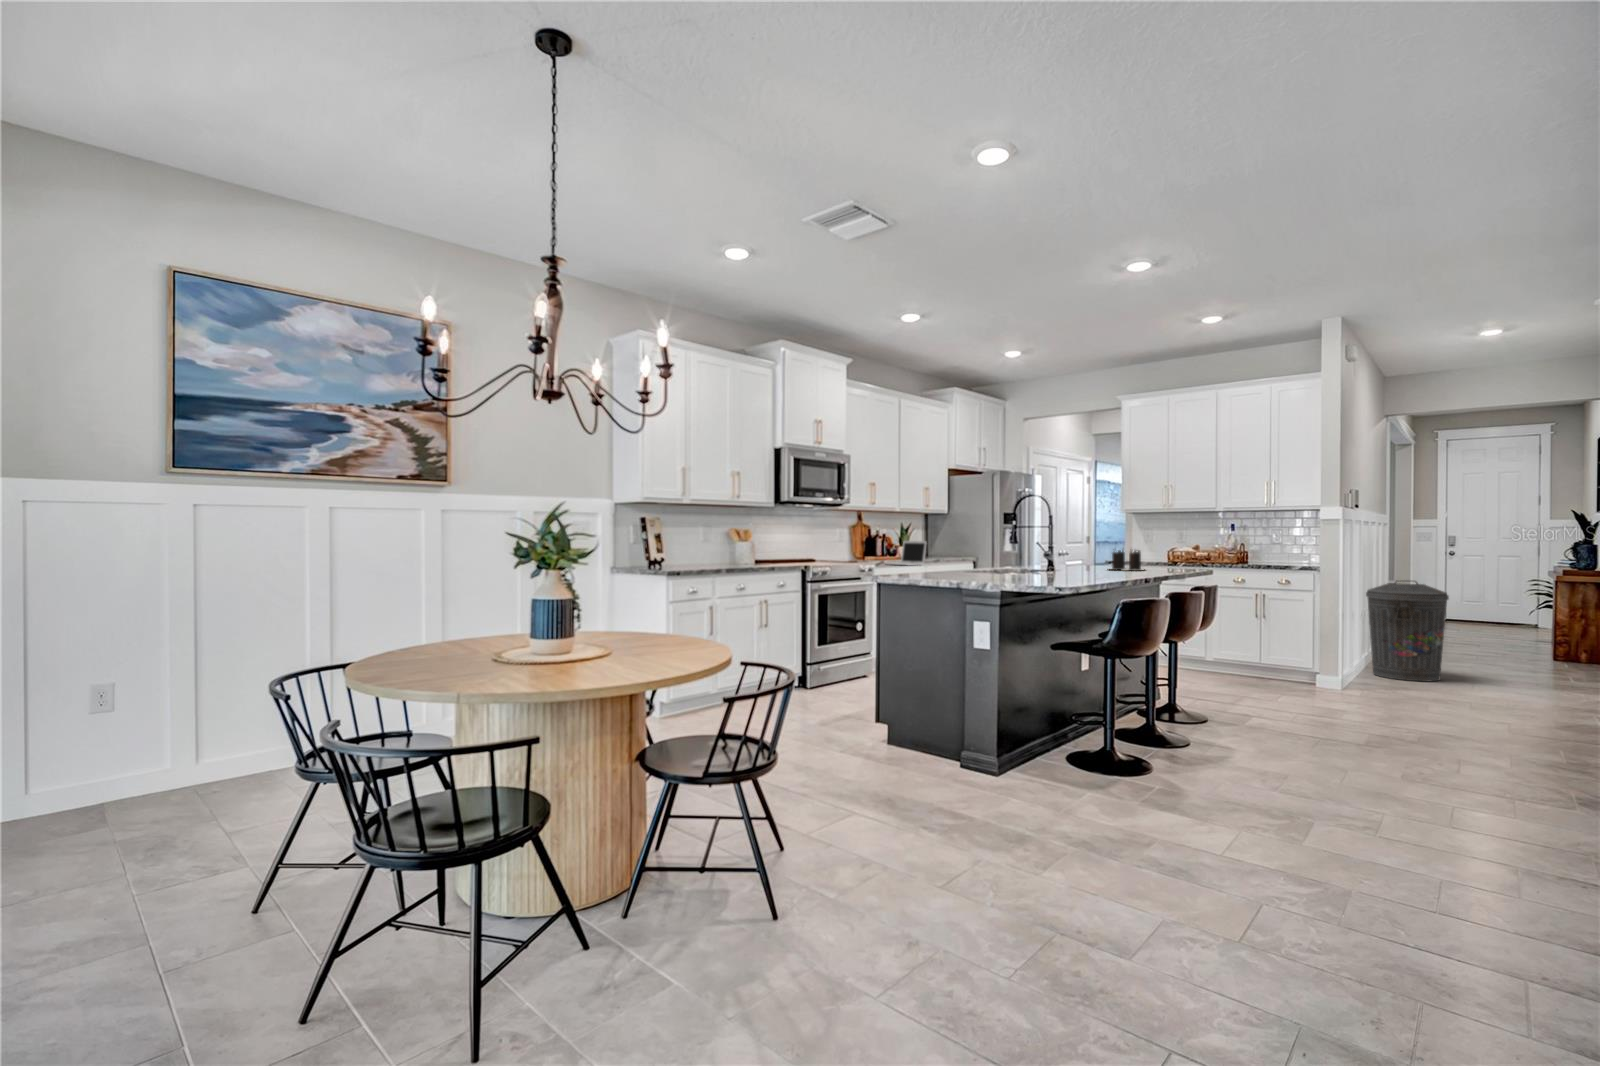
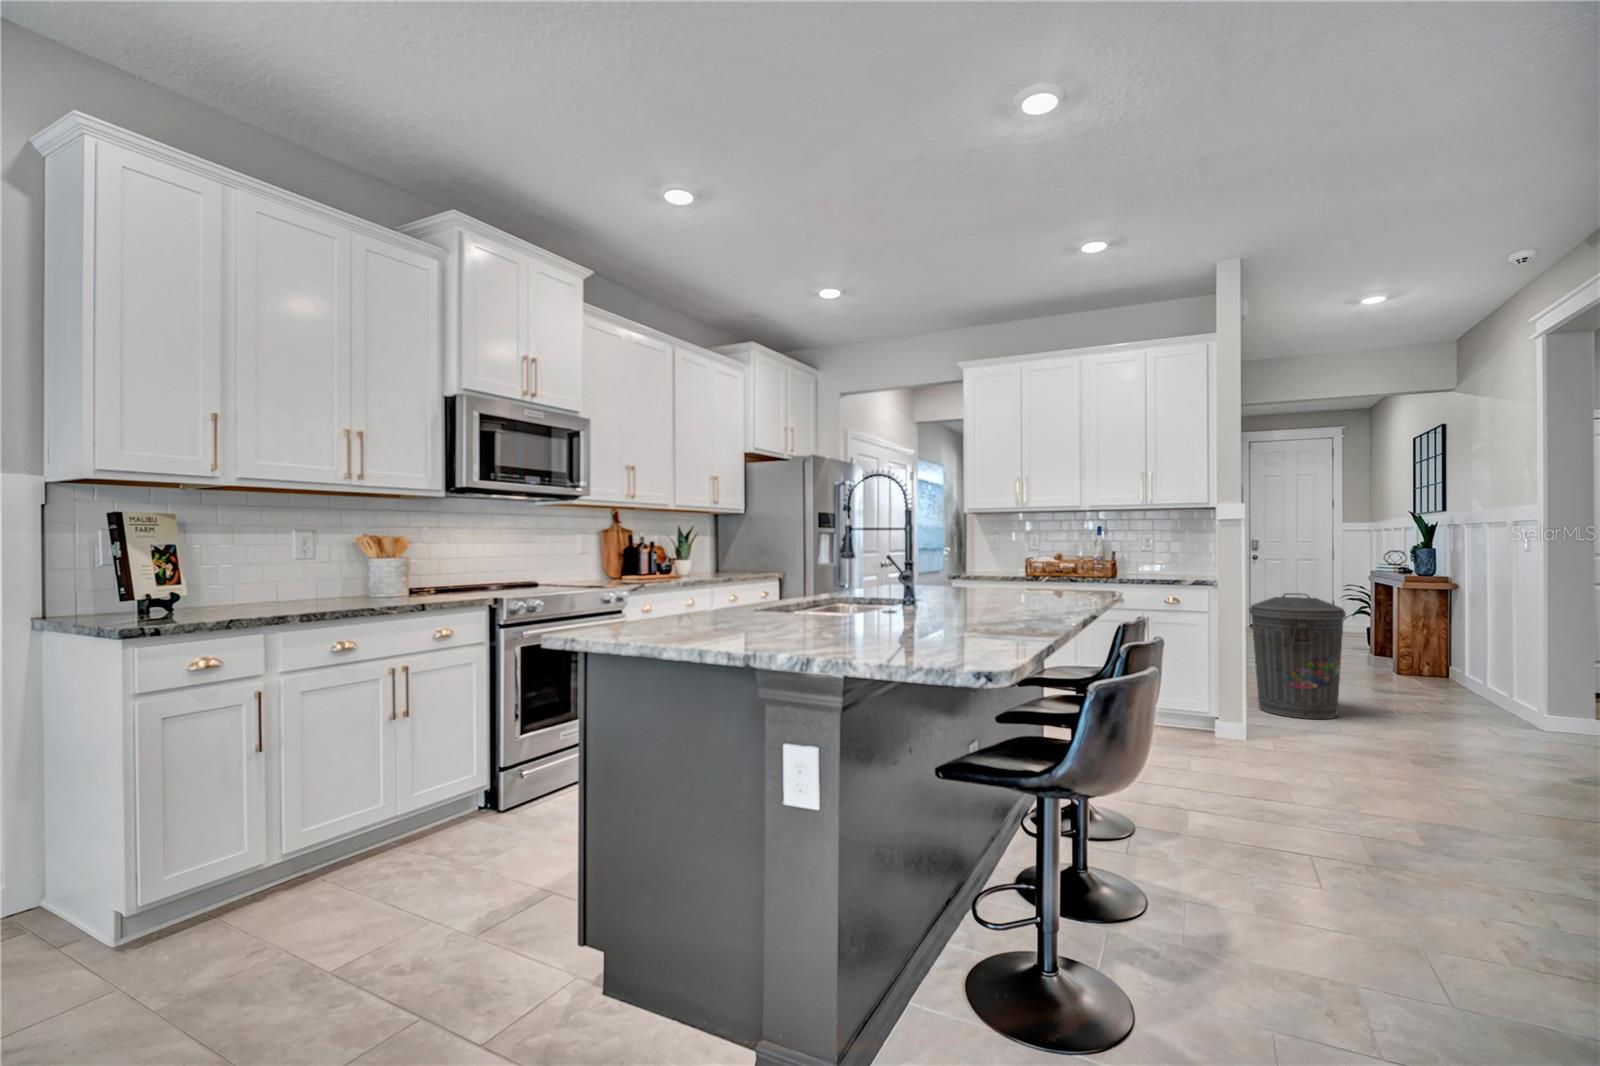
laptop: present [887,541,926,565] -> none [649,551,711,588]
candle: present [1112,550,1141,571] -> none [969,559,1049,594]

